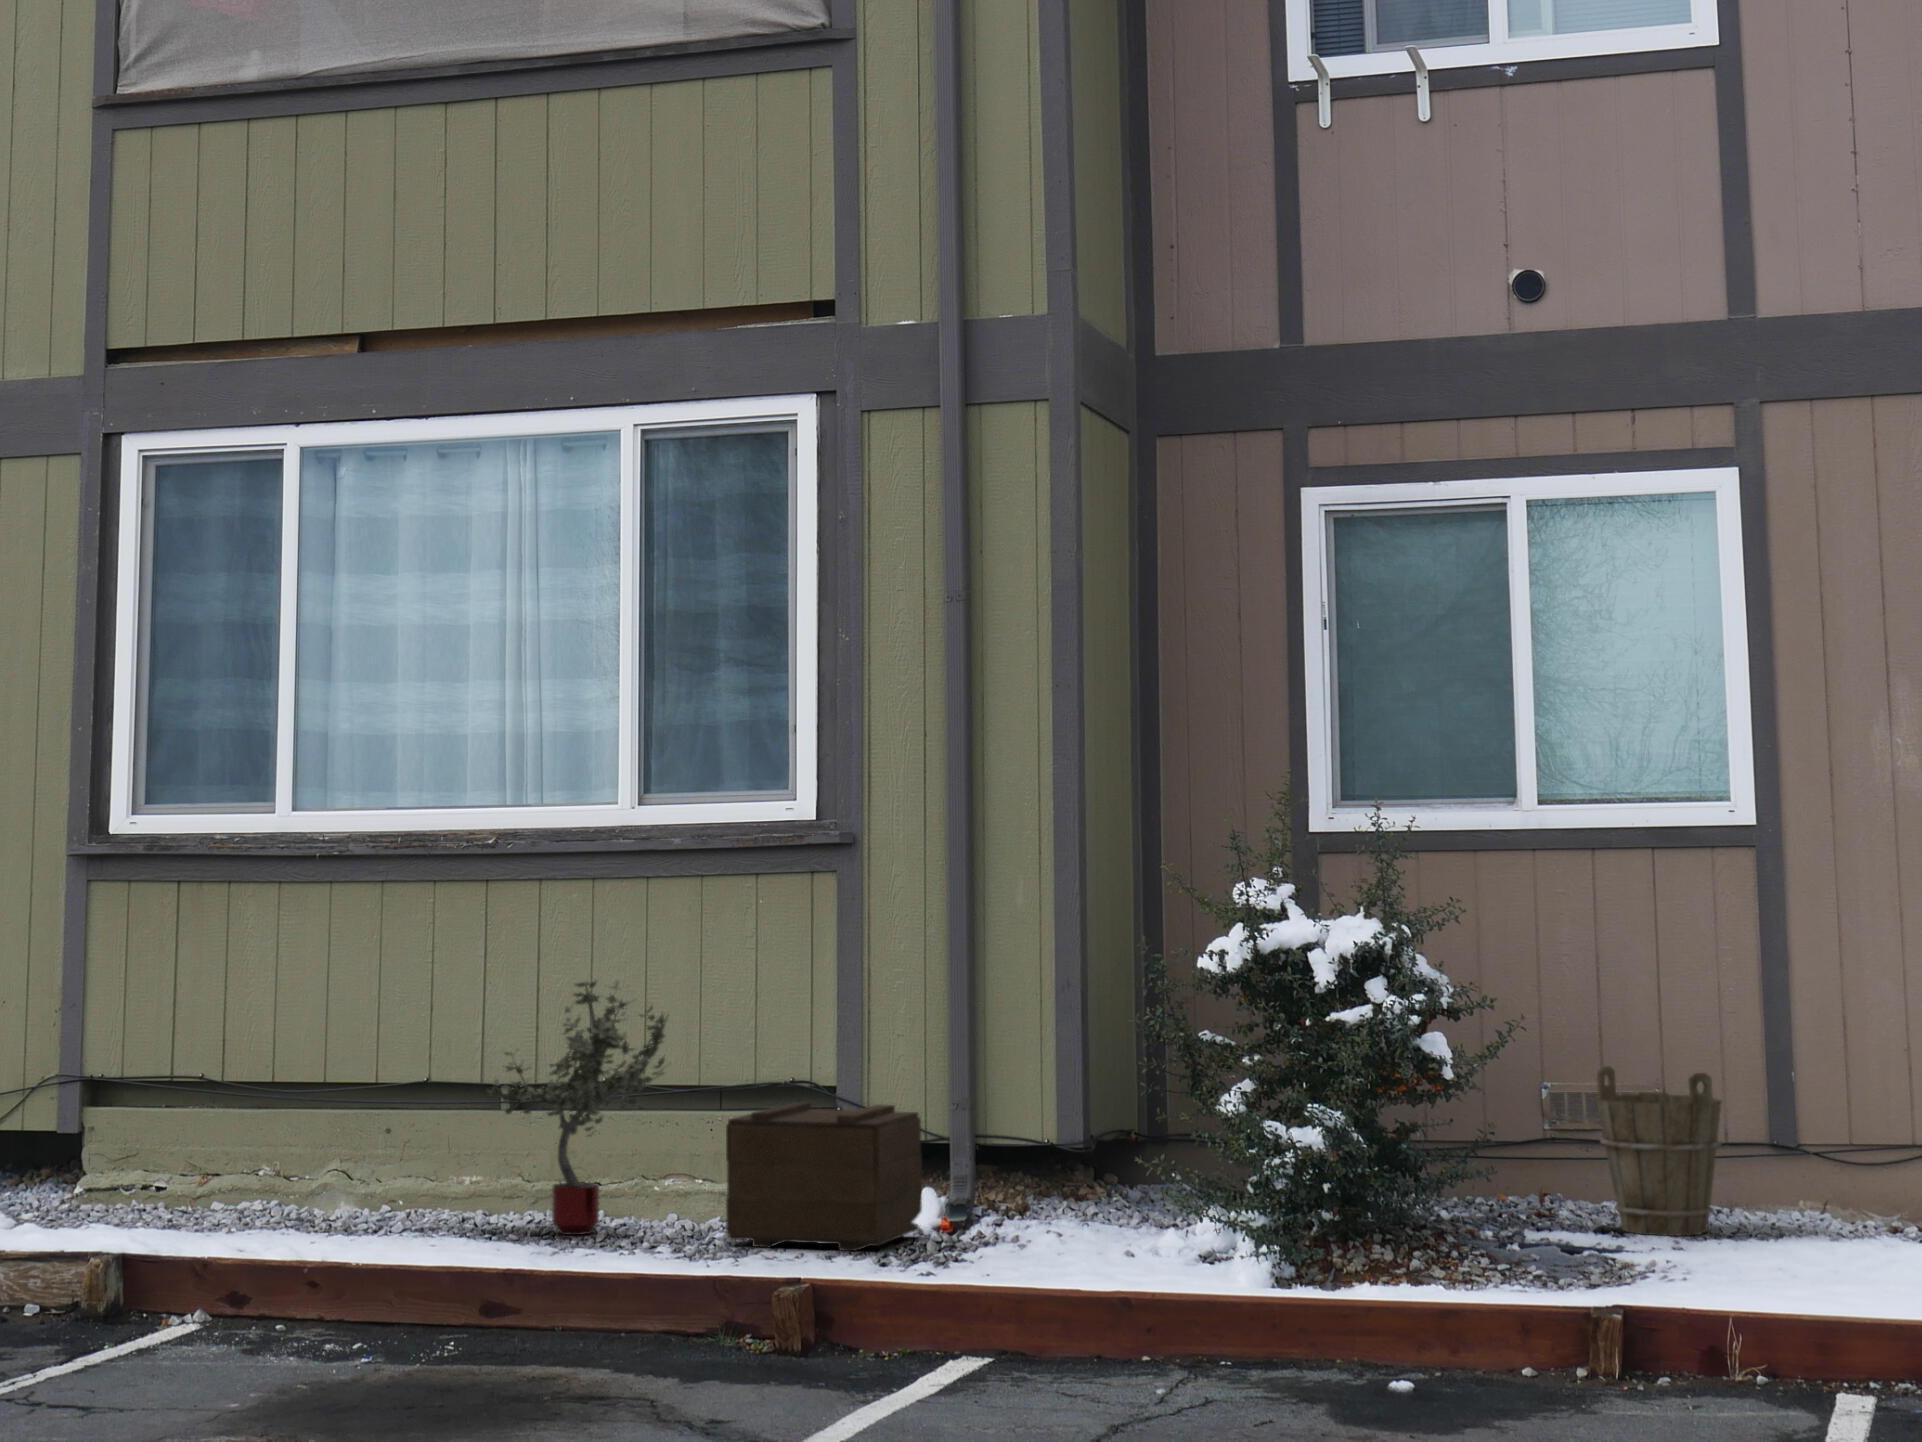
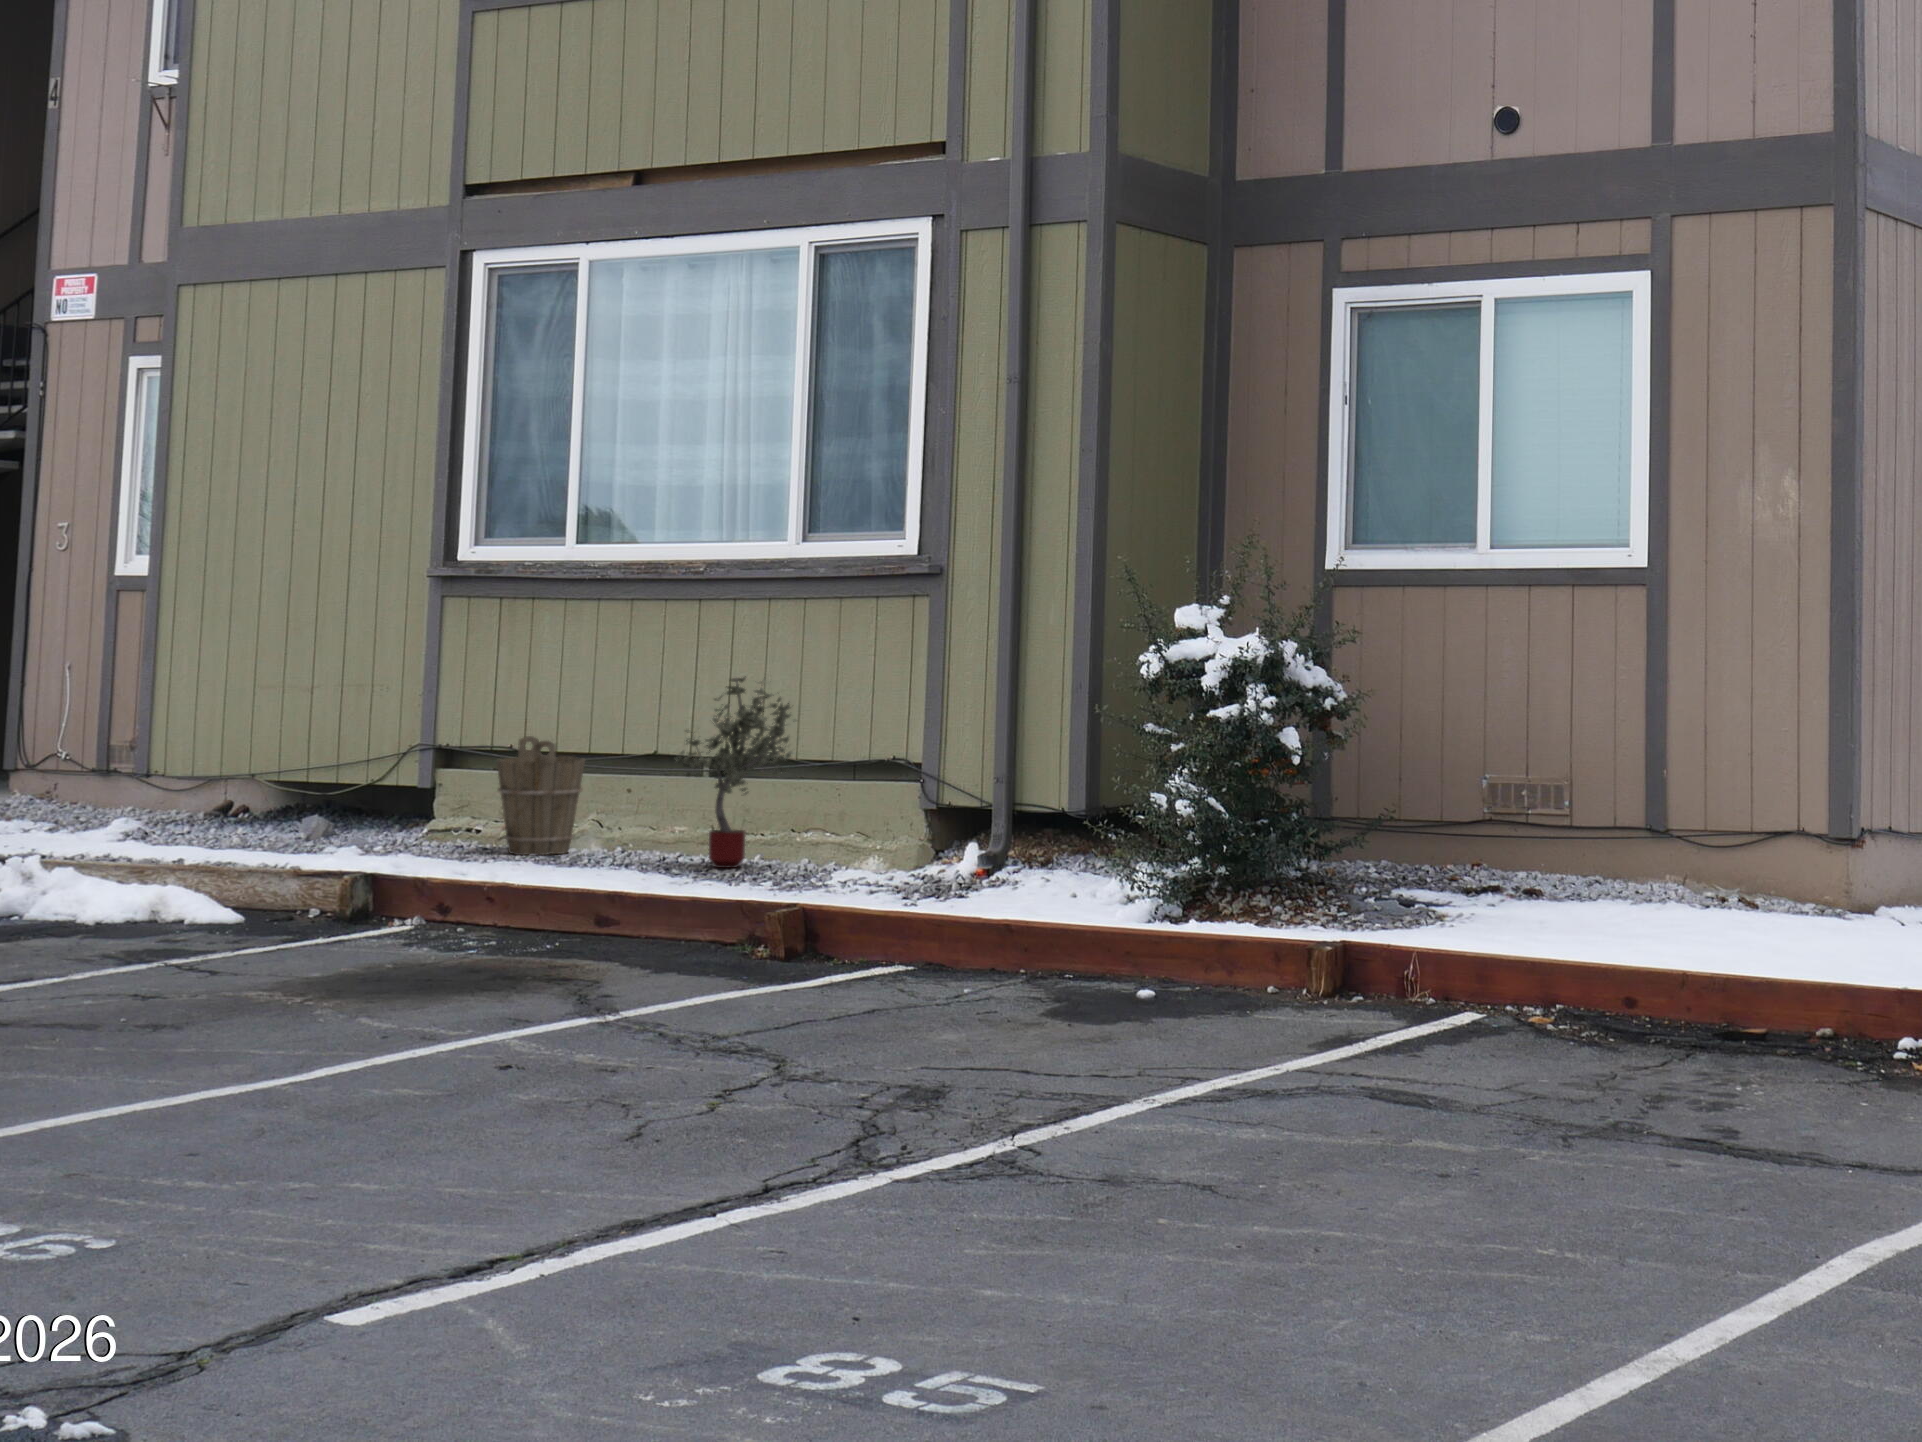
bucket: present [1596,1066,1721,1236] -> present [497,736,585,855]
wooden crate: present [726,1102,922,1251] -> none [802,773,967,885]

